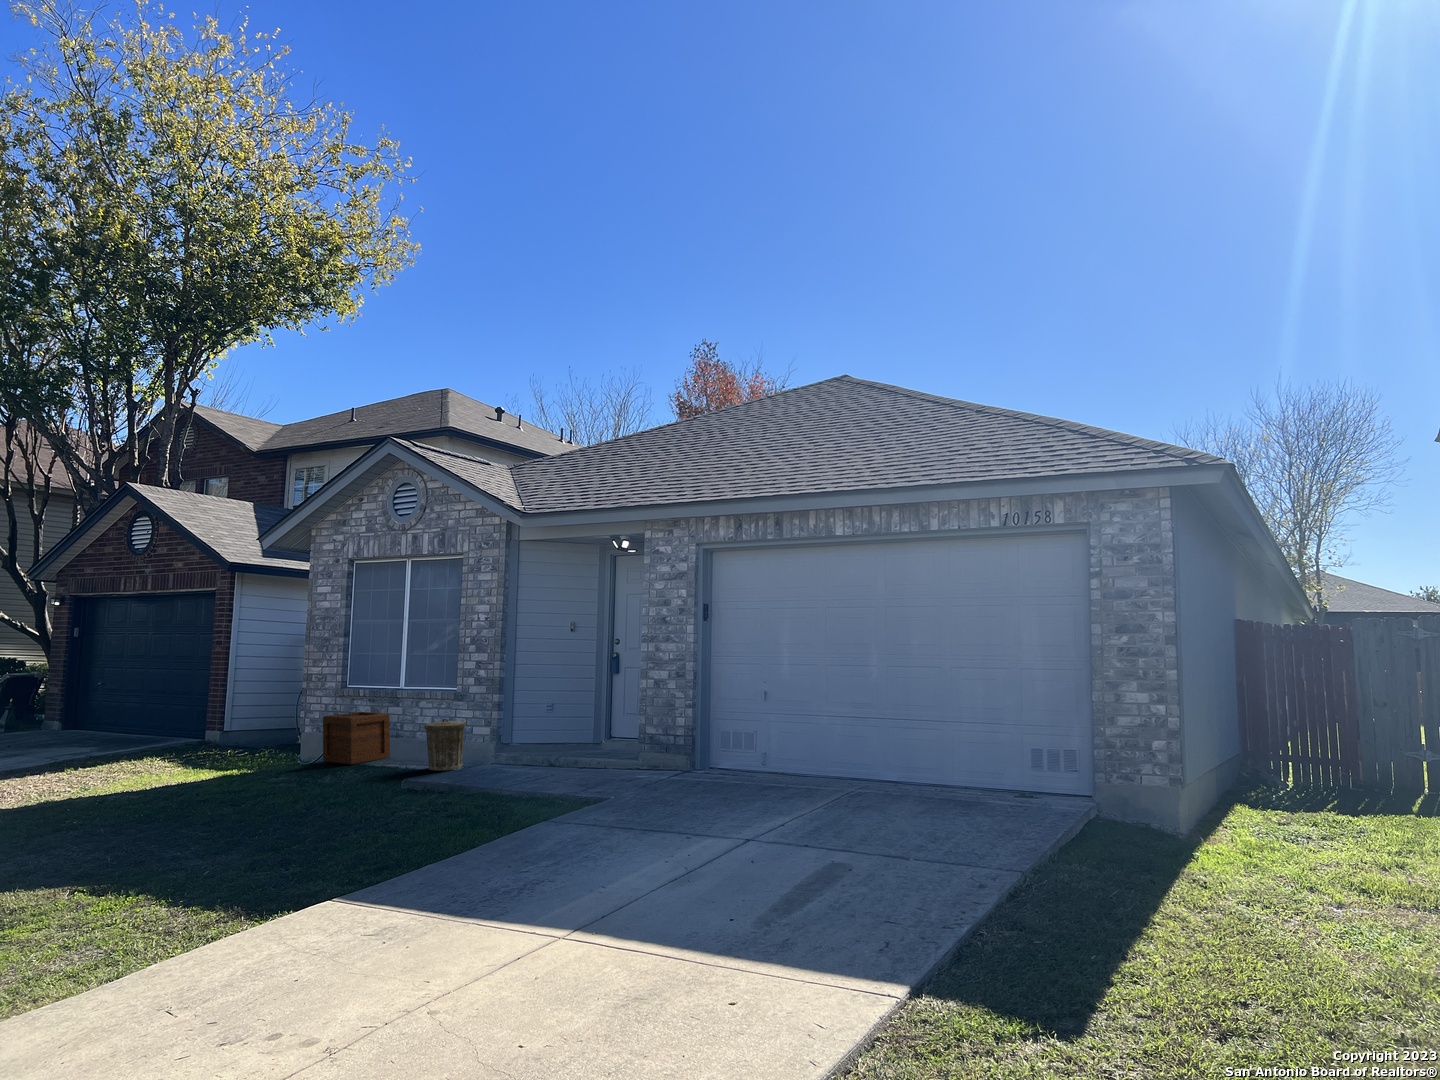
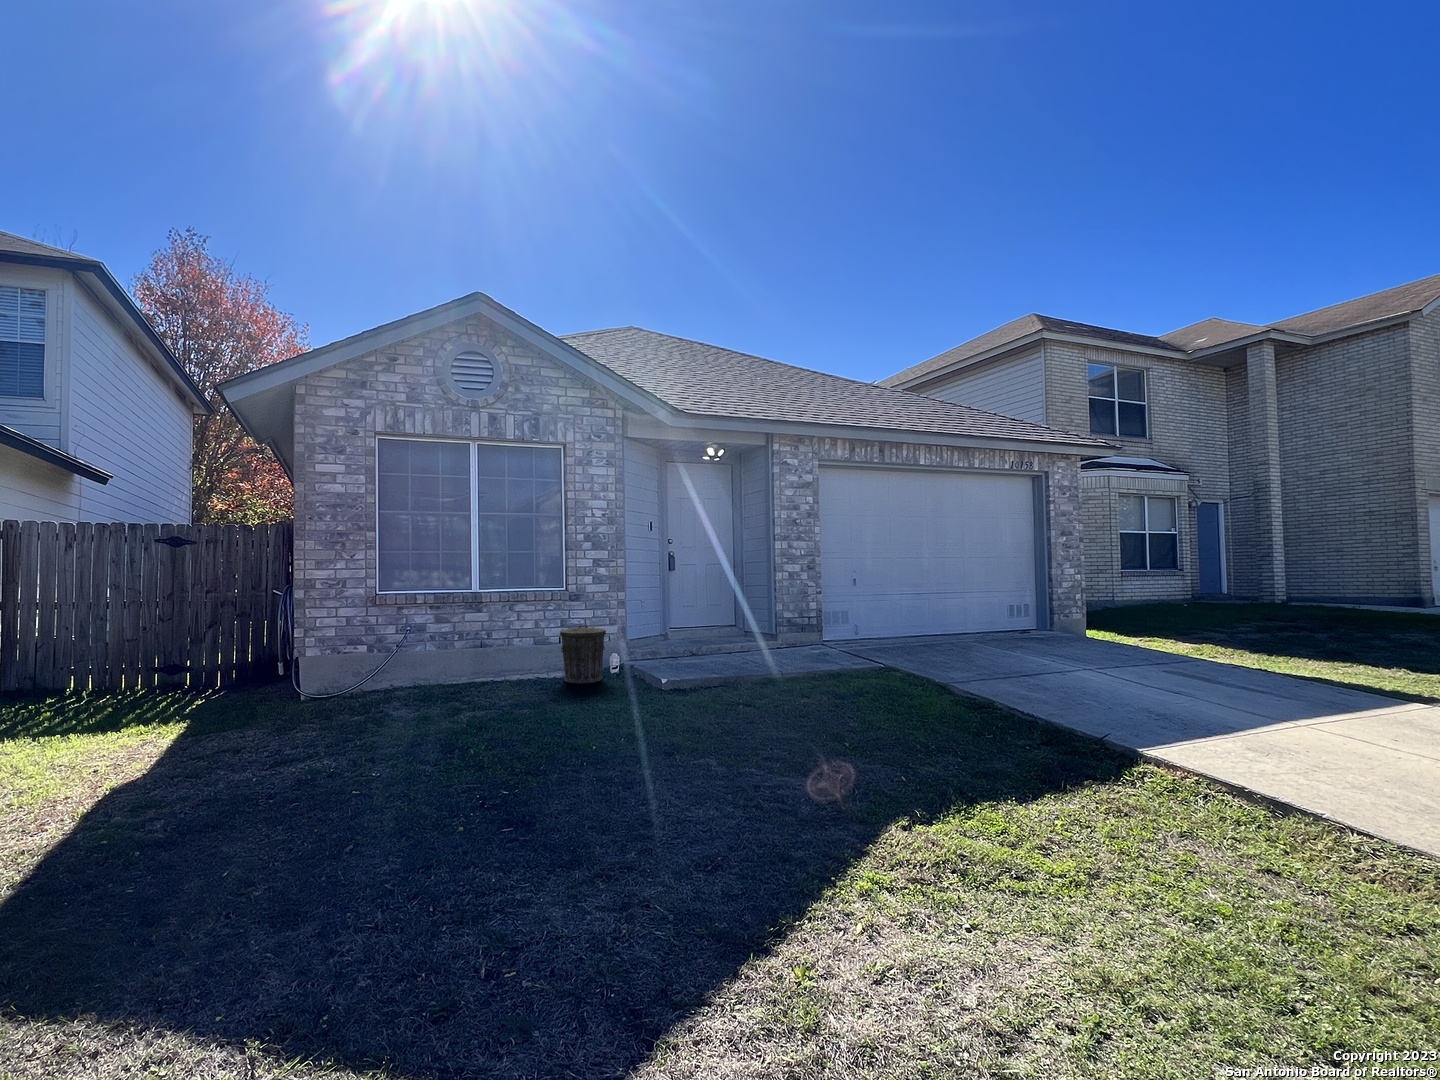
wooden crate: present [323,712,390,765] -> none [377,630,444,702]

